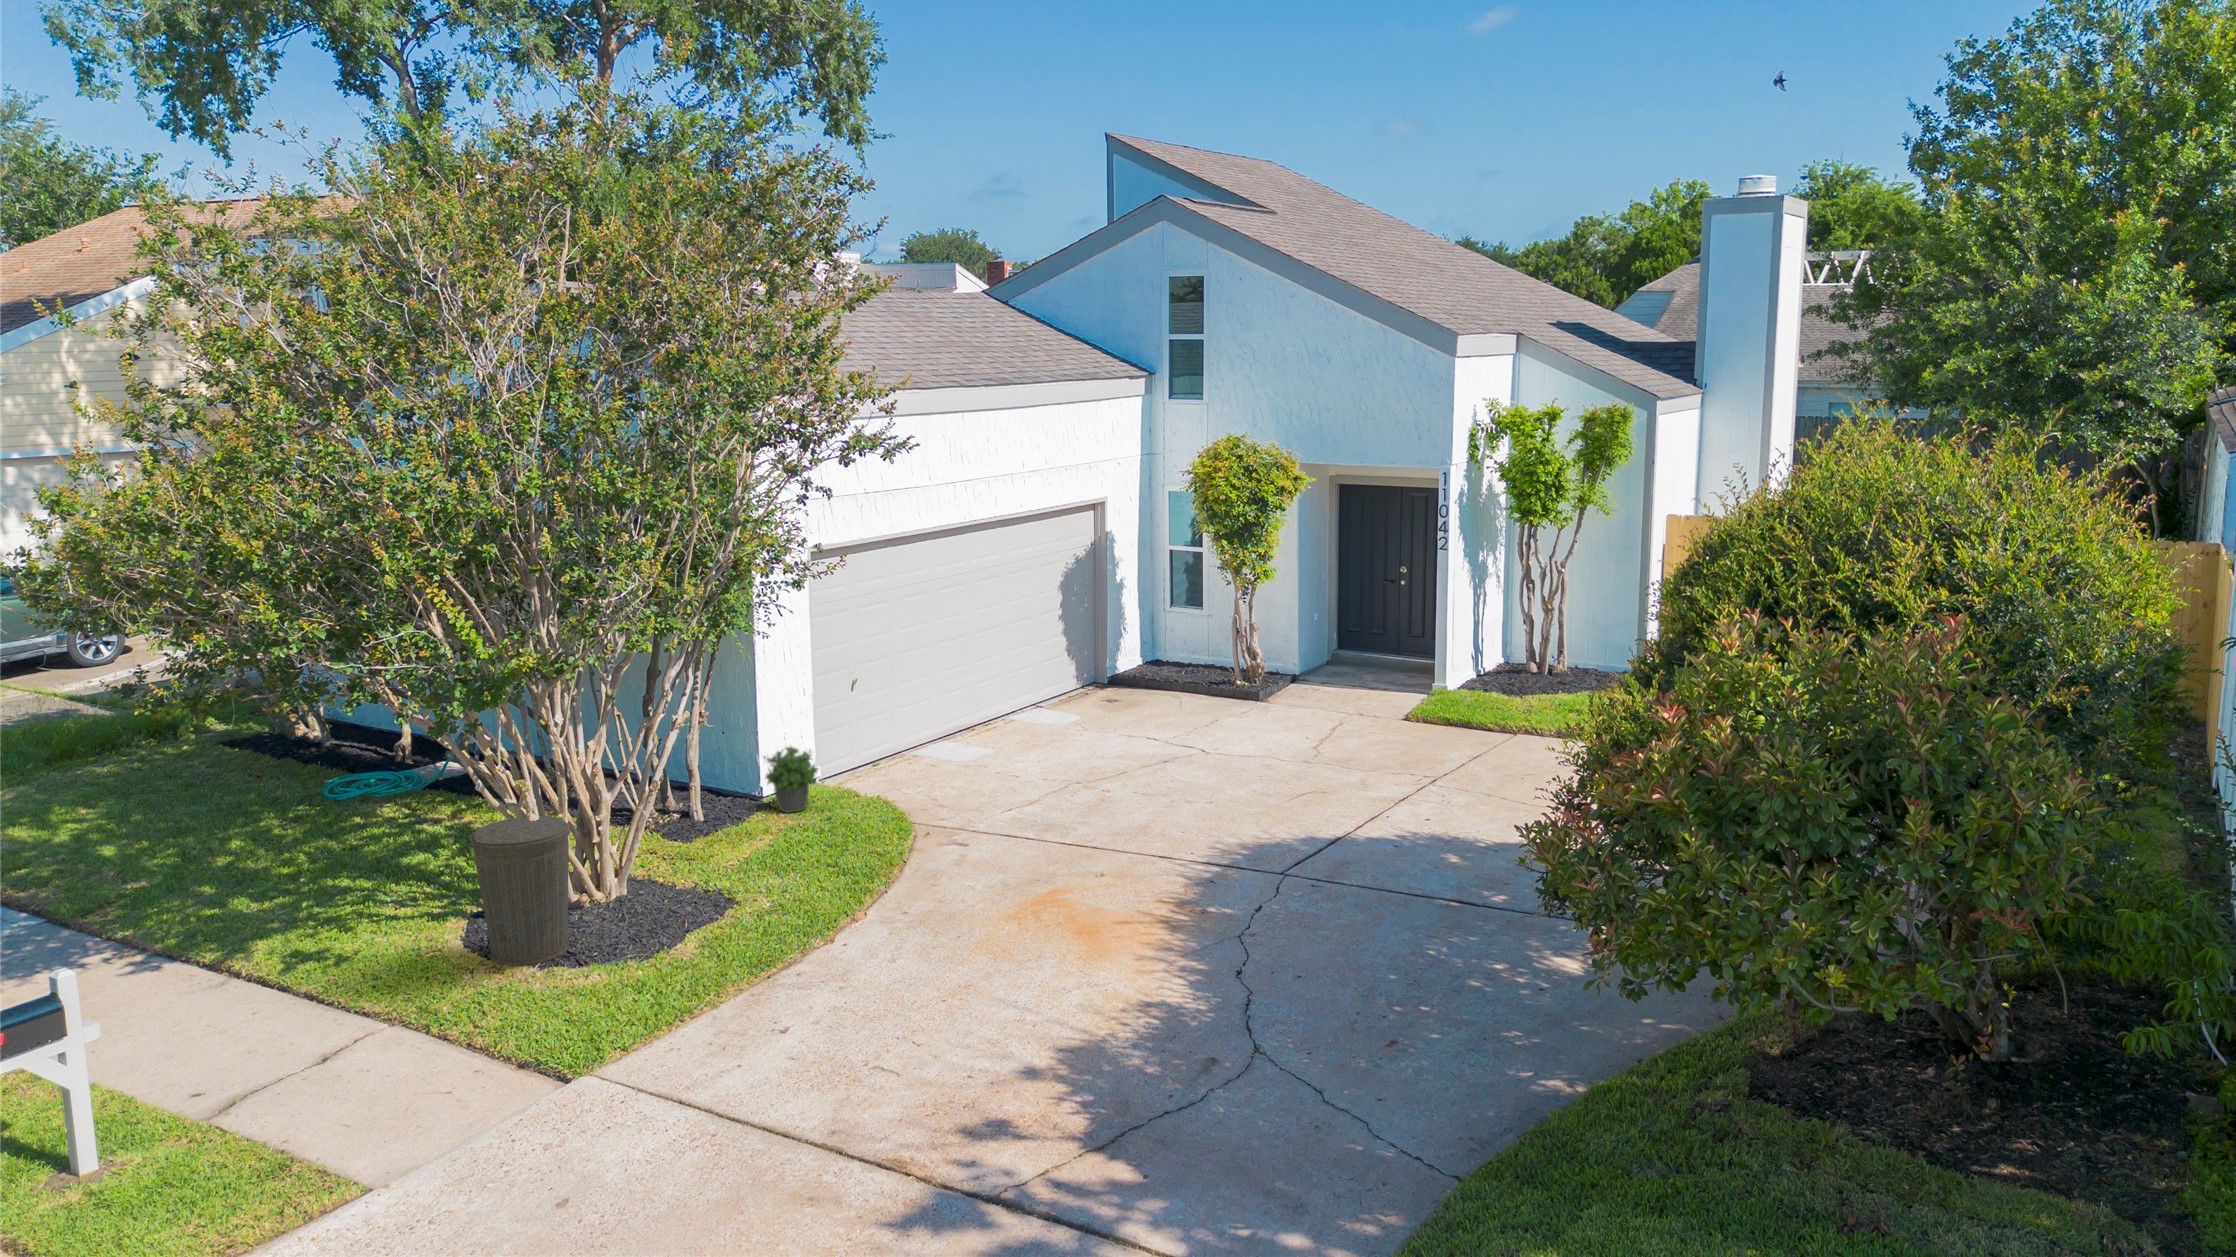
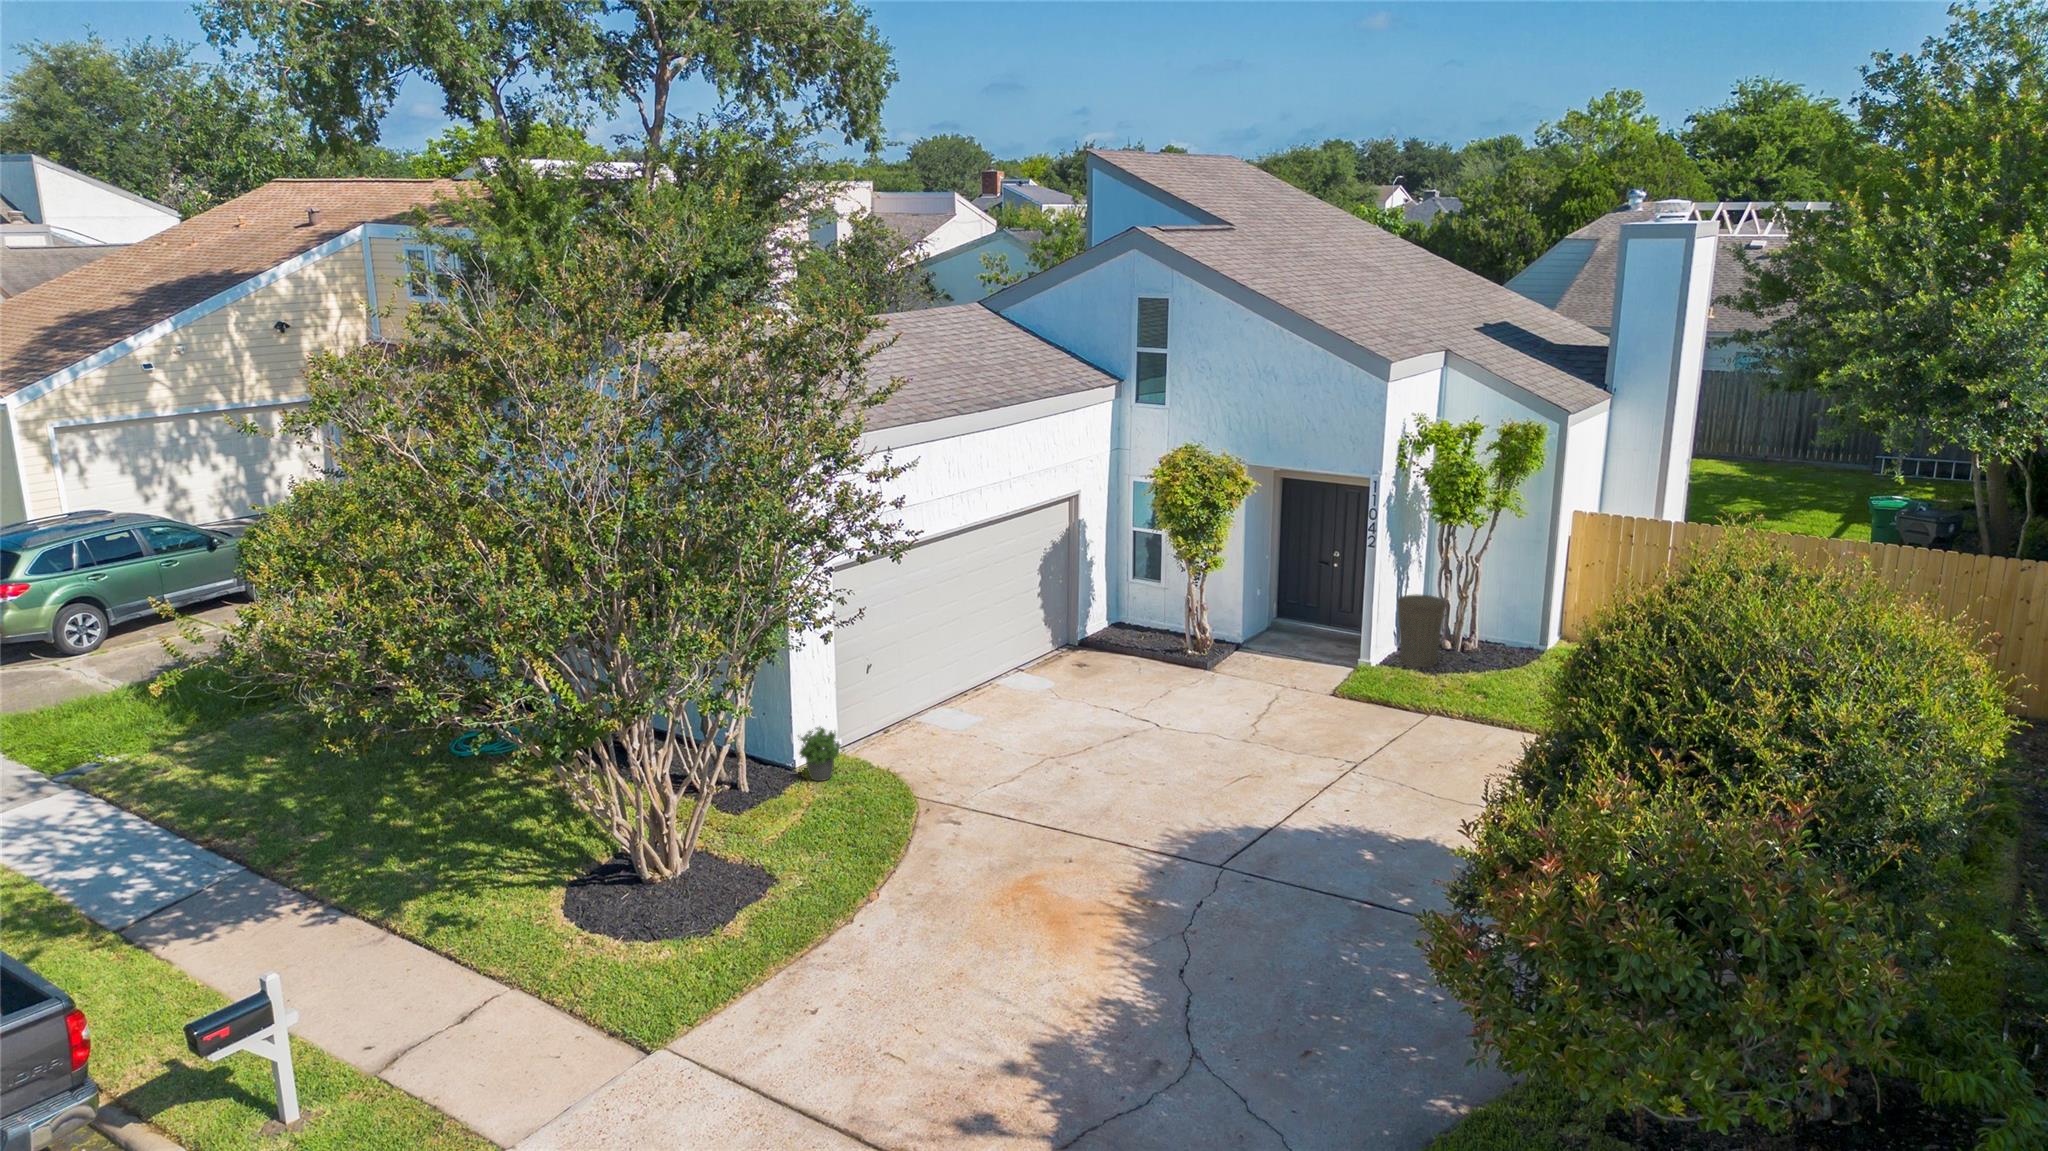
trash can: present [471,816,570,966] -> present [1398,594,1446,667]

